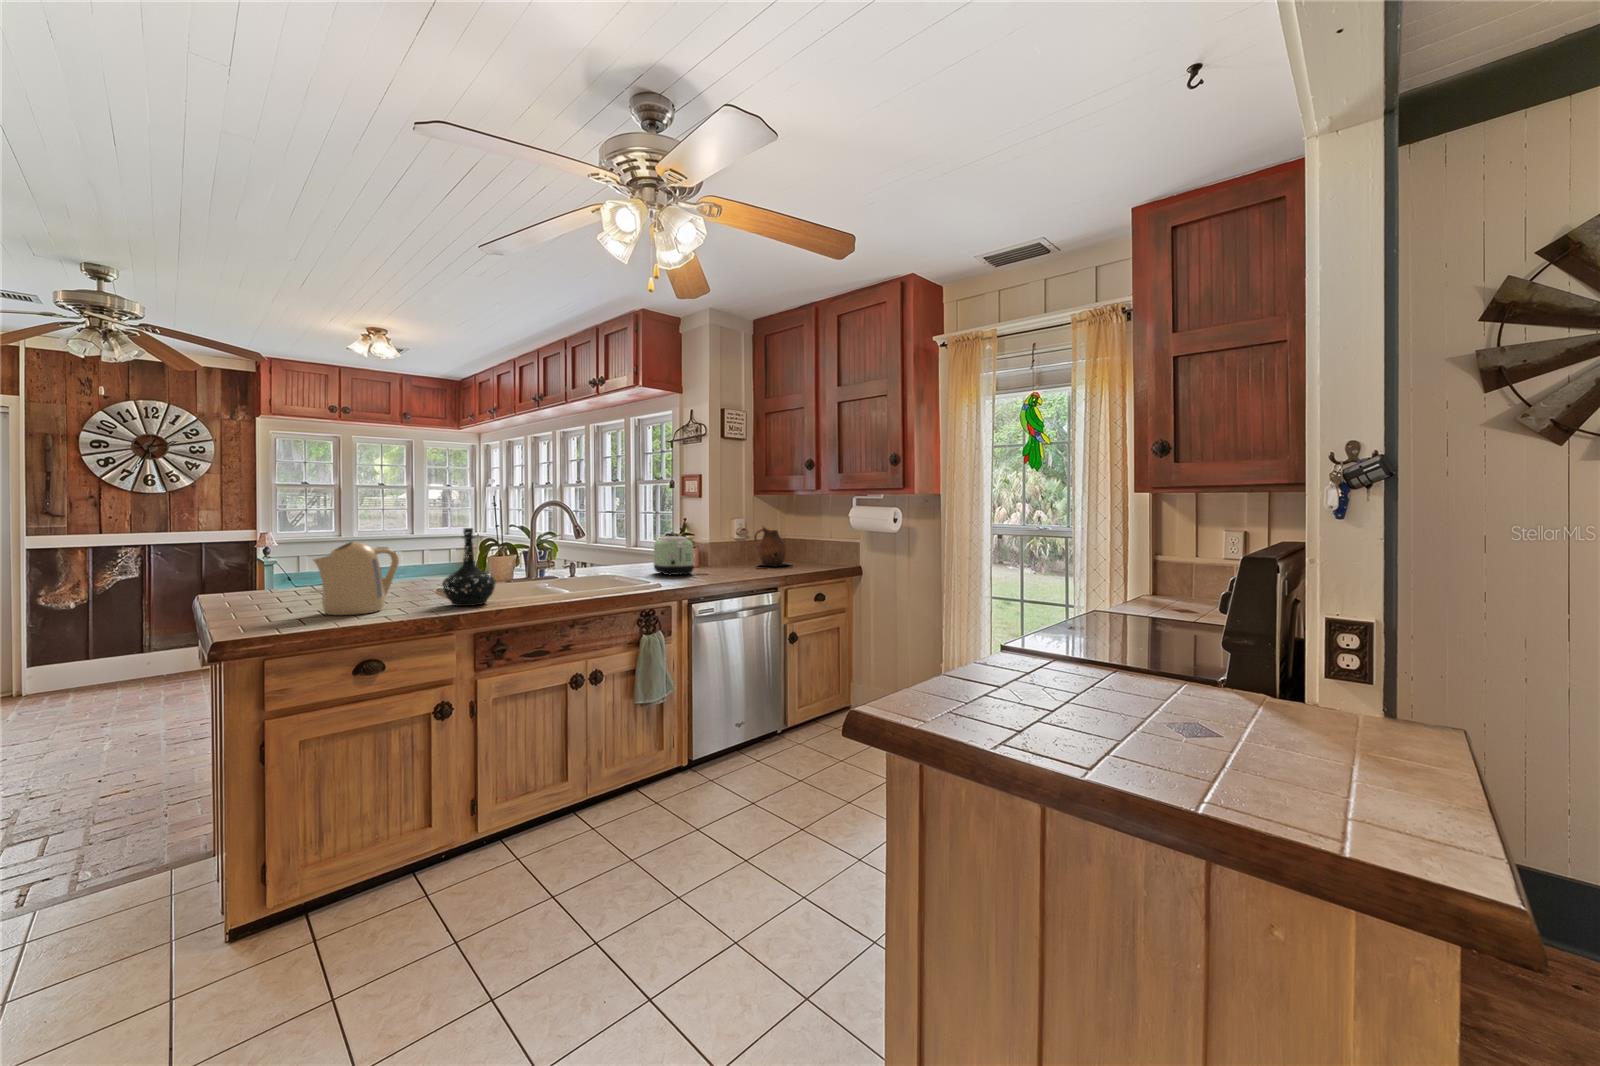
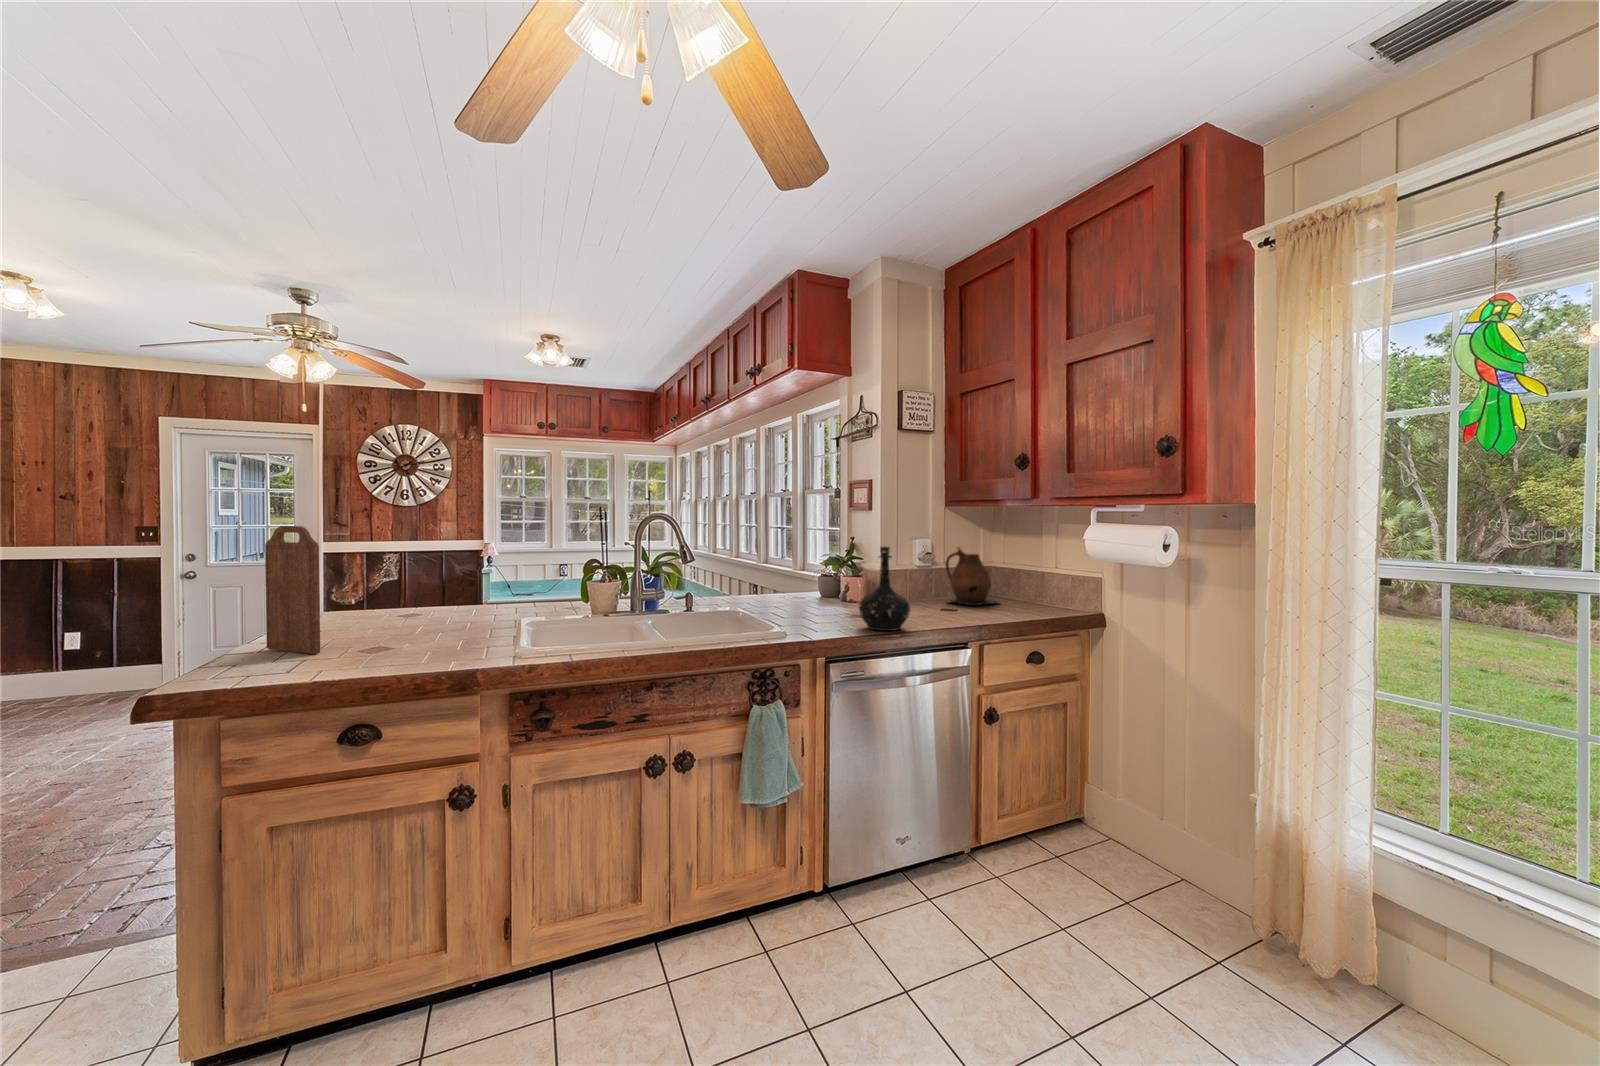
cutting board: none [226,509,294,614] -> present [265,526,320,654]
bottle: present [442,528,495,606] -> present [859,547,910,631]
toaster: present [653,536,694,576] -> none [801,561,852,615]
kettle: present [313,542,399,615] -> none [322,568,434,663]

